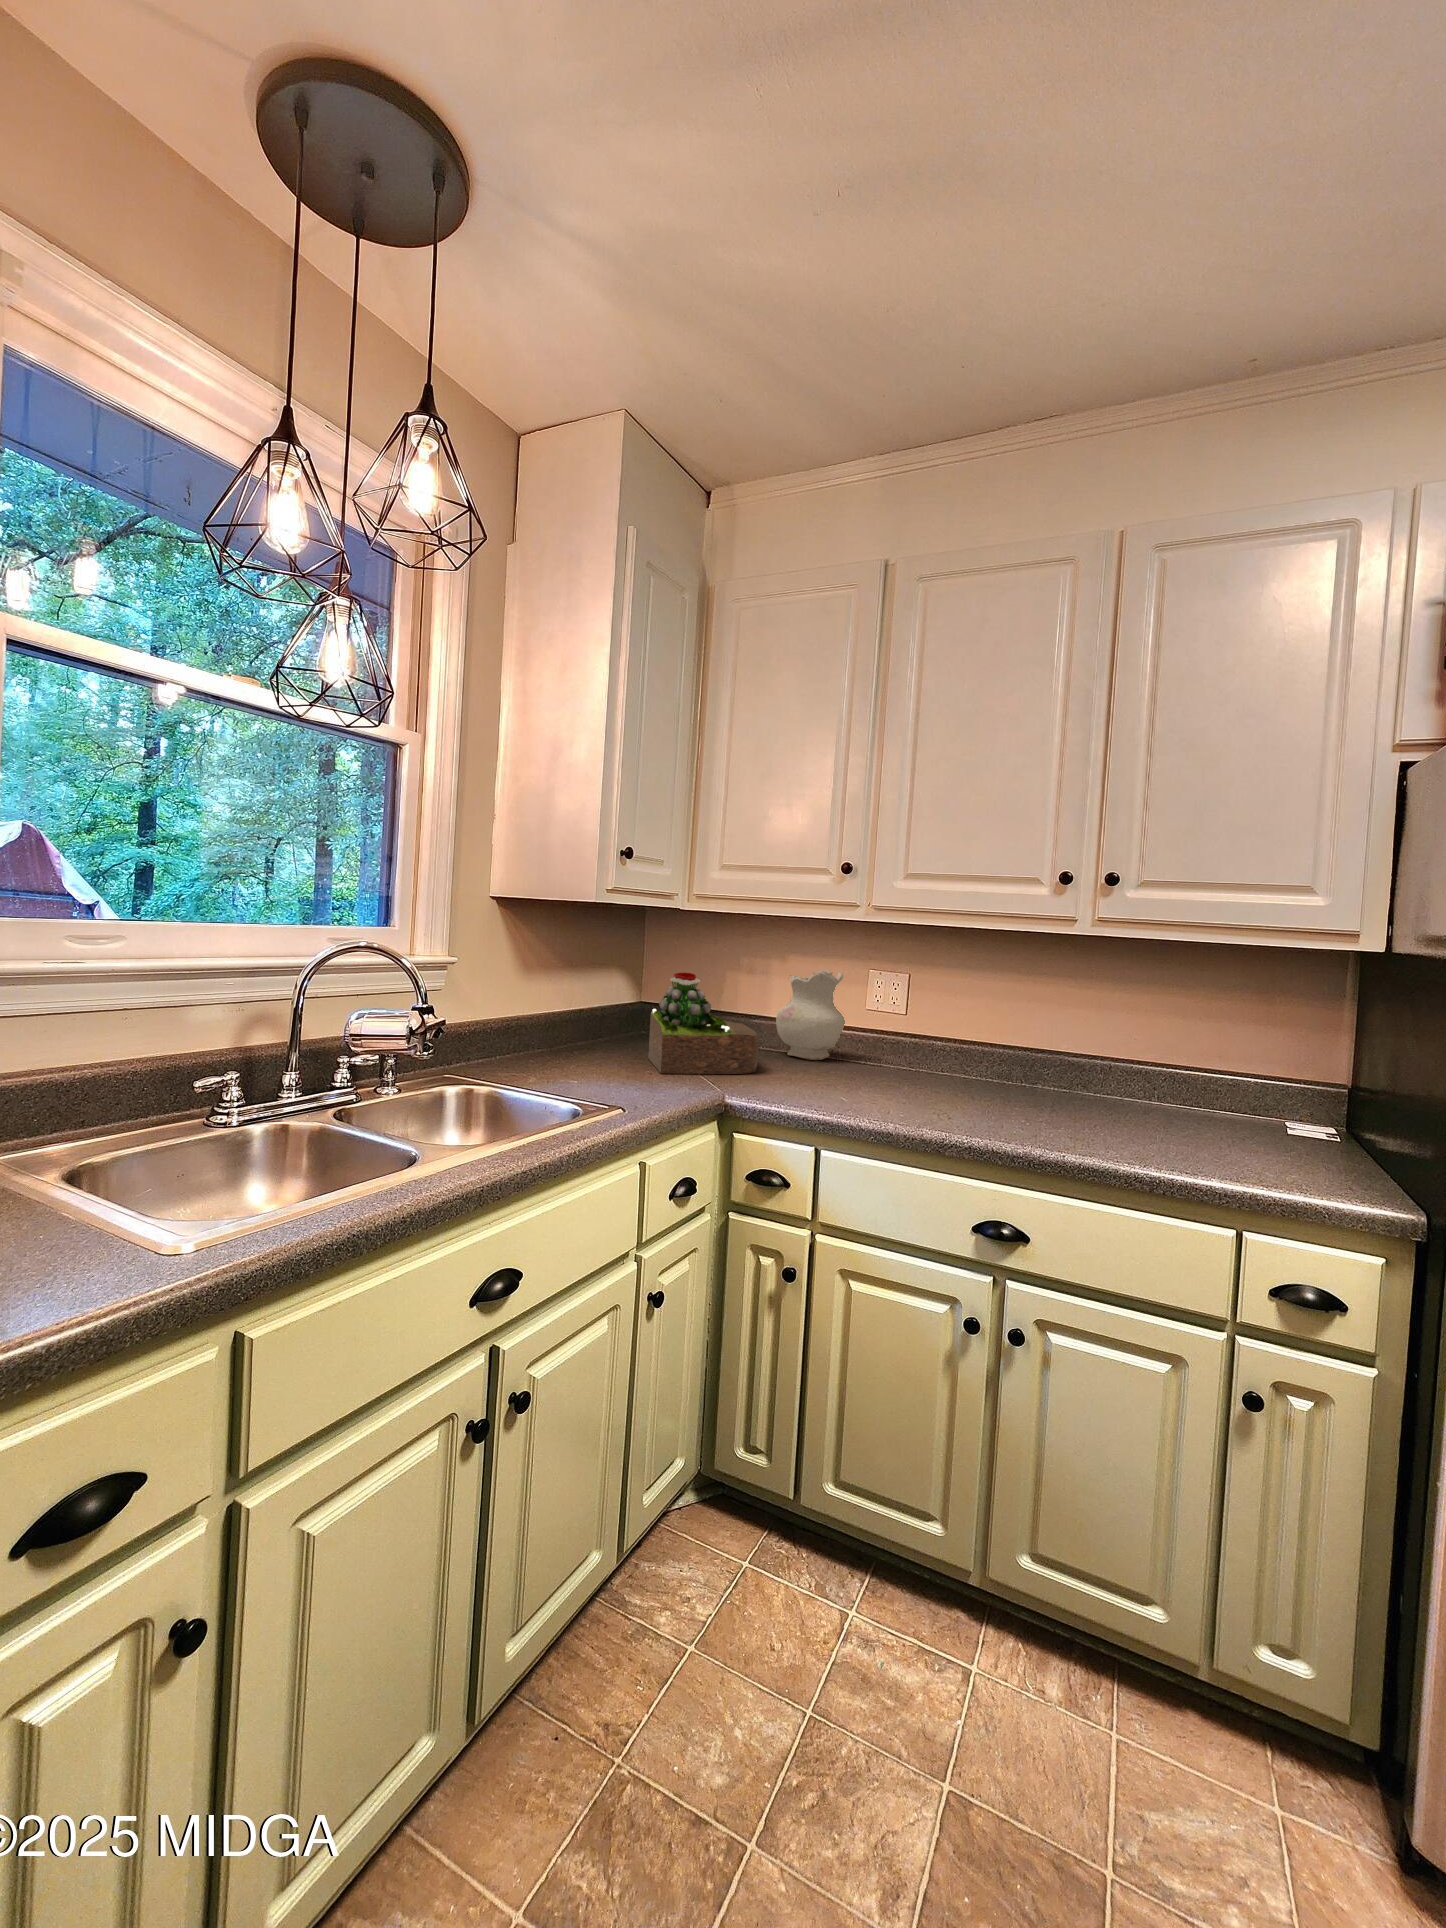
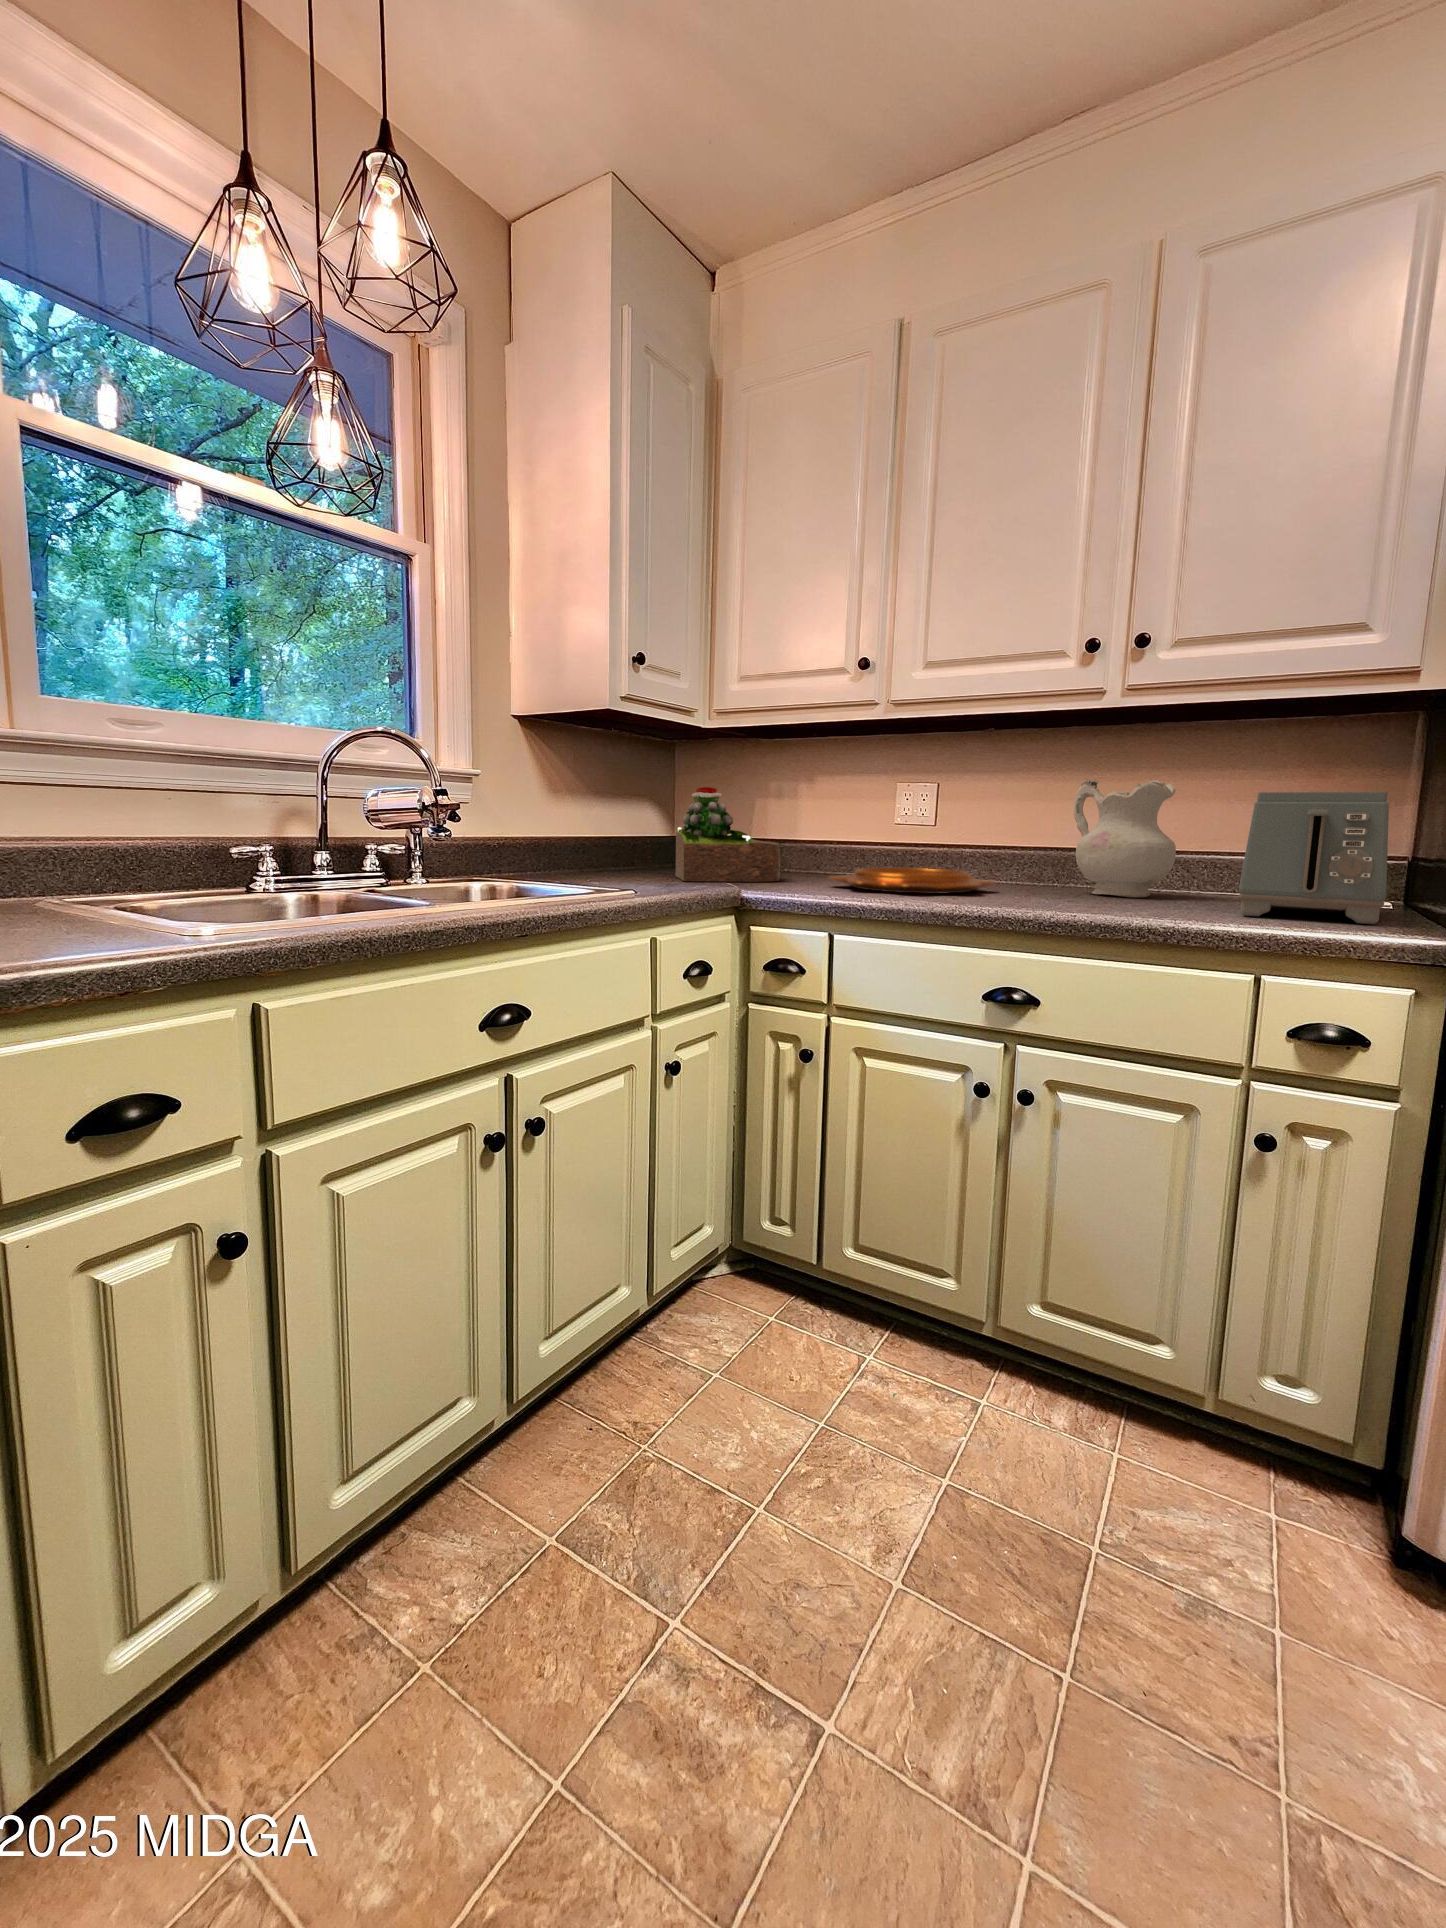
ceramic pitcher: present [776,970,845,1060] -> present [1074,780,1176,897]
toaster: none [1214,1029,1351,1181] -> present [1239,792,1389,924]
decorative bowl: none [809,1064,975,1105] -> present [829,867,995,894]

